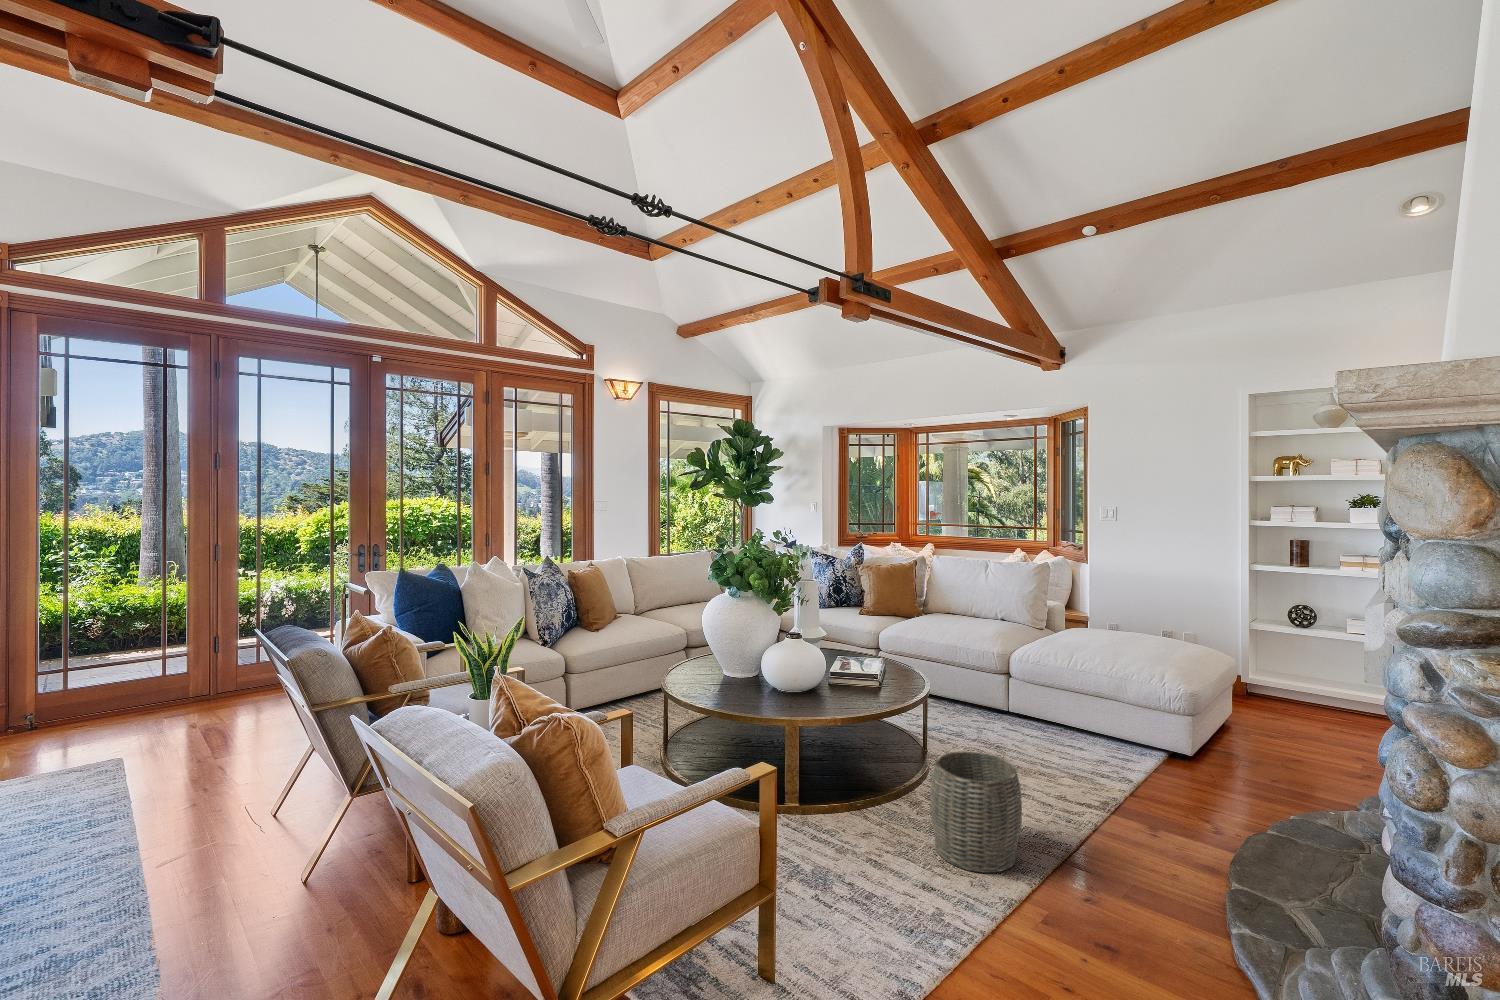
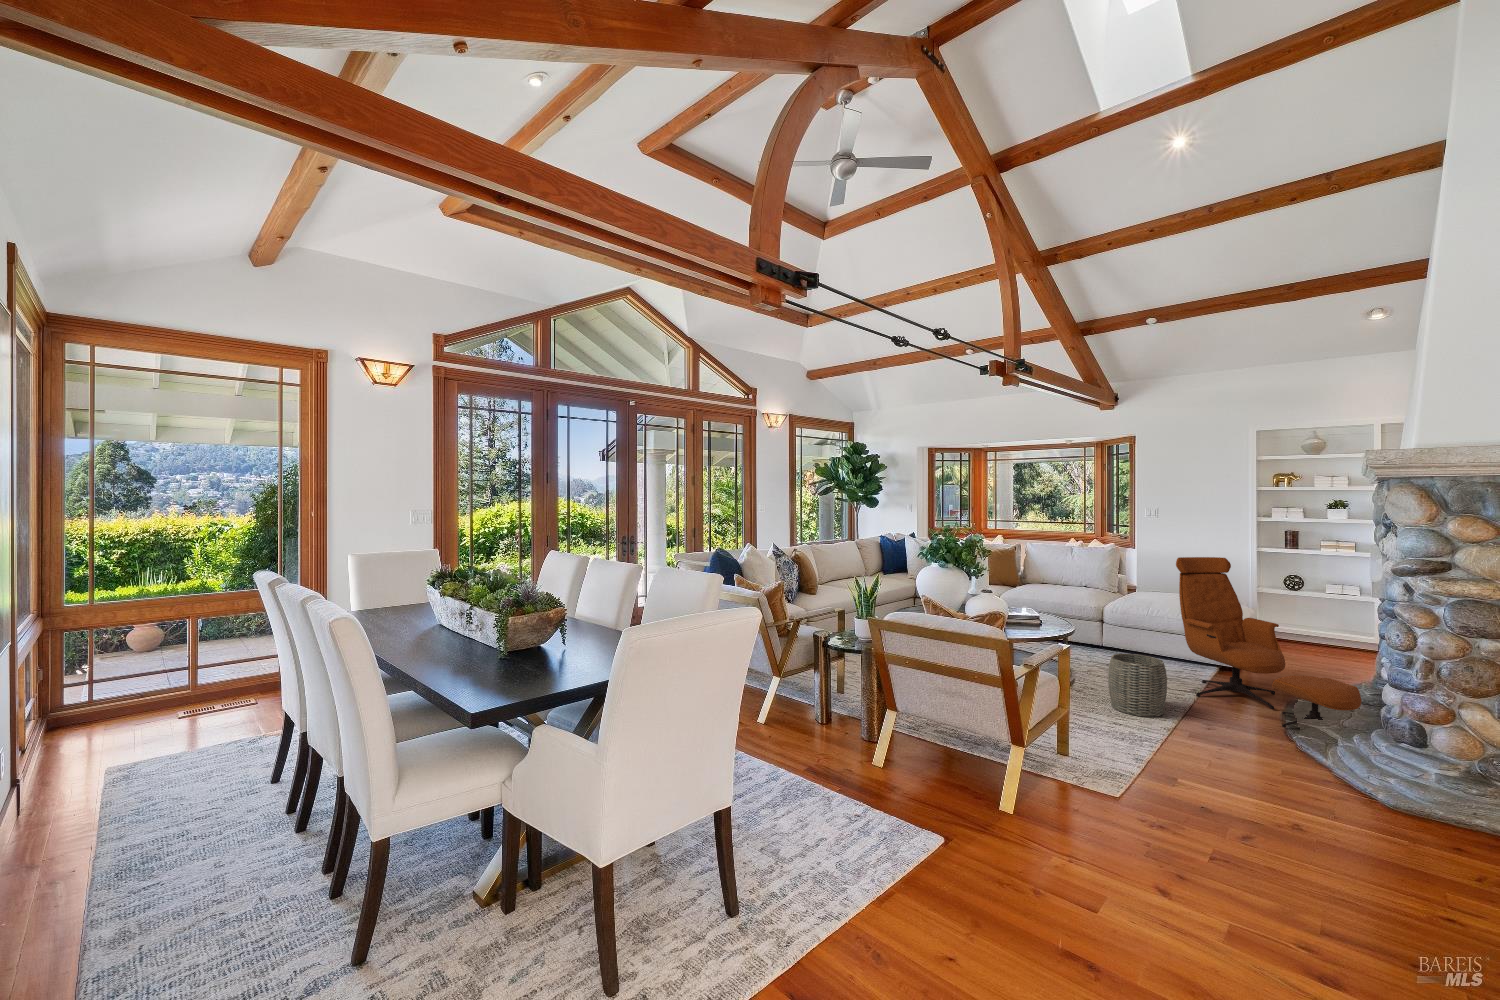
lounge chair: none [1078,585,1357,945] -> present [1176,557,1362,727]

